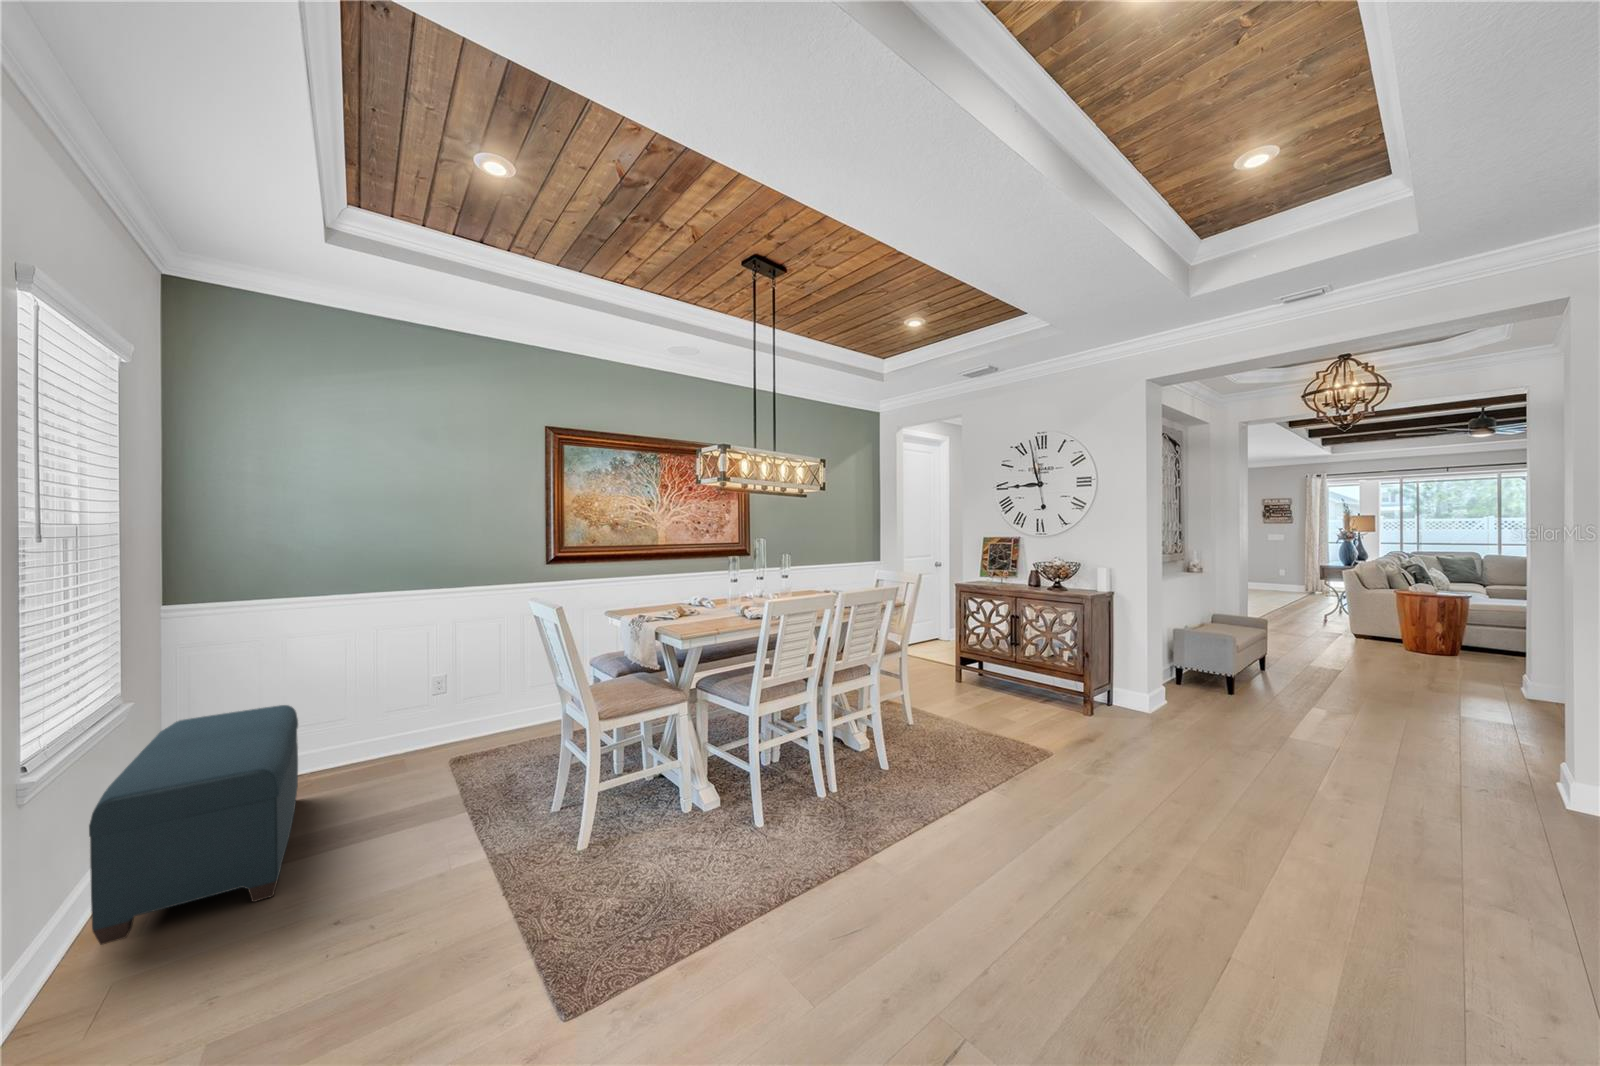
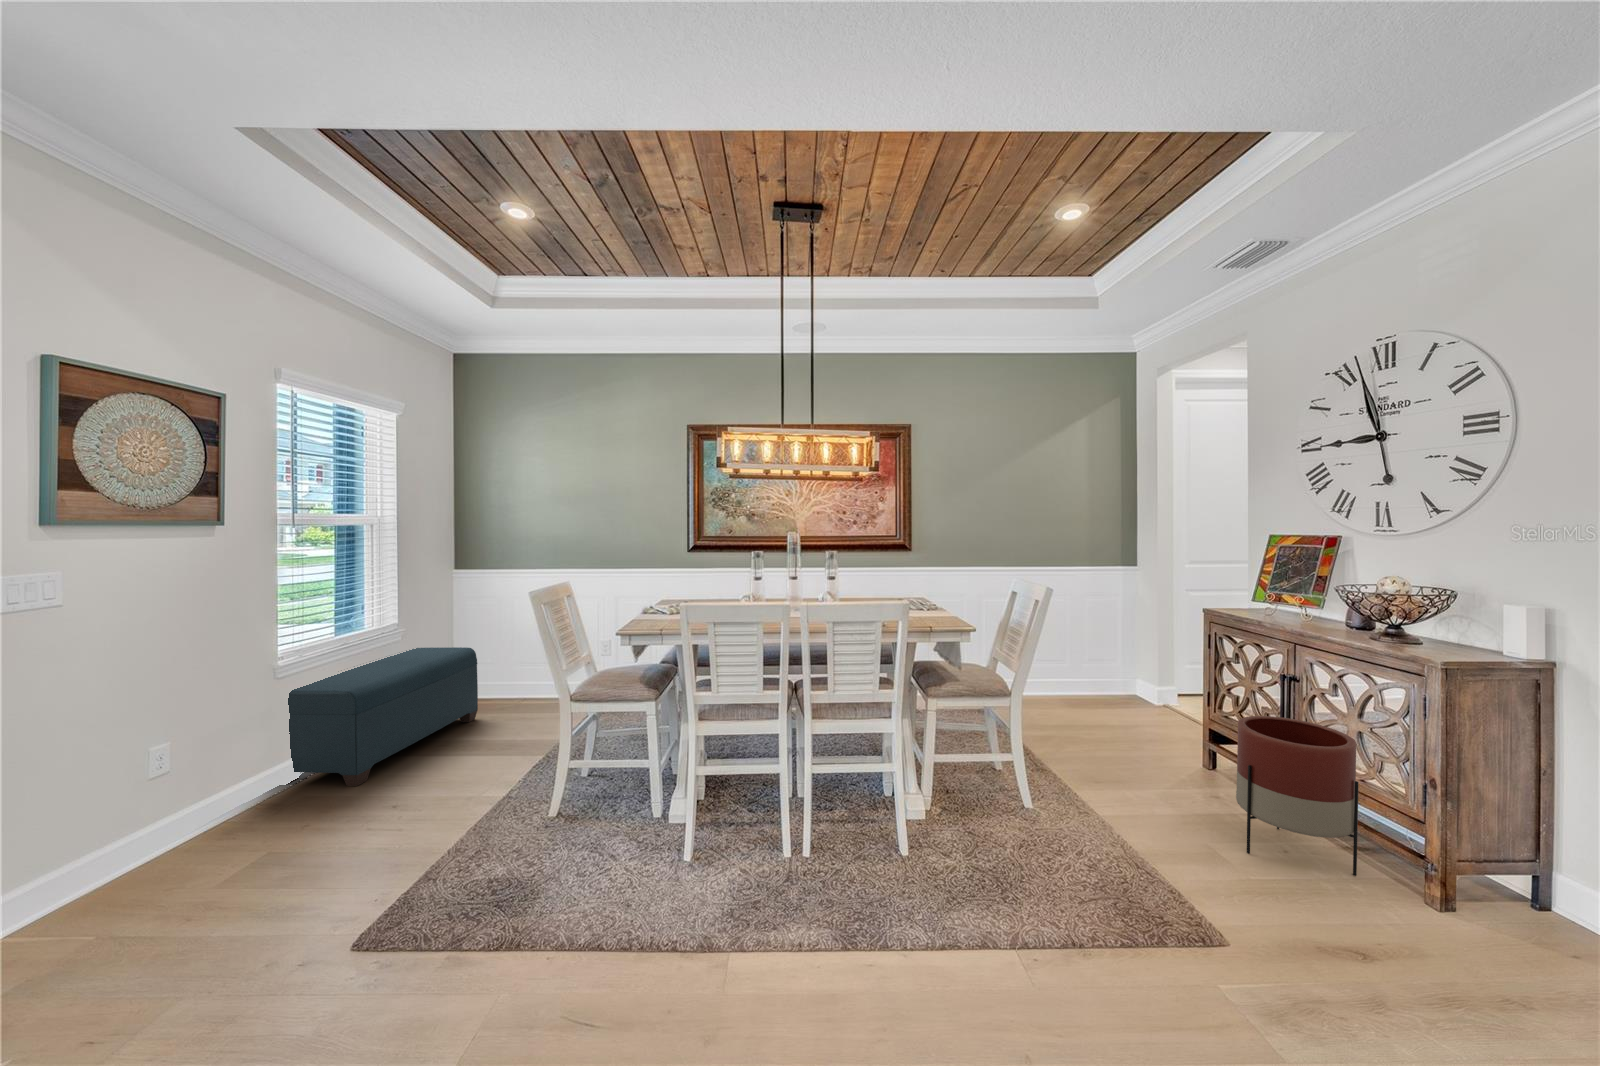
planter: none [1005,638,1058,714] -> present [1236,716,1359,876]

